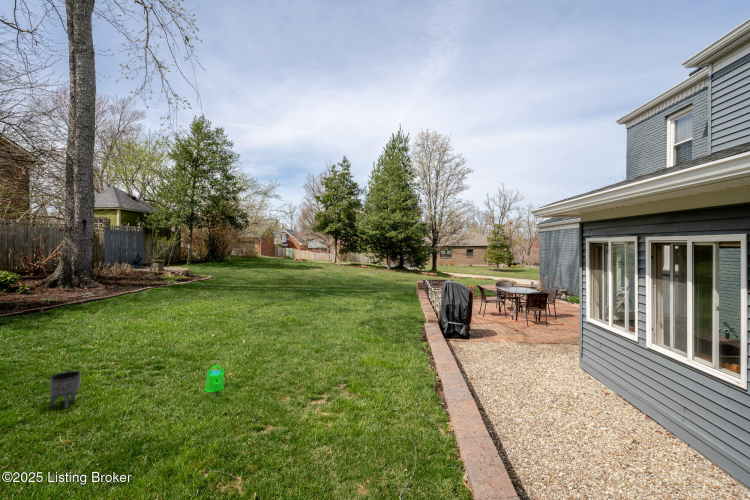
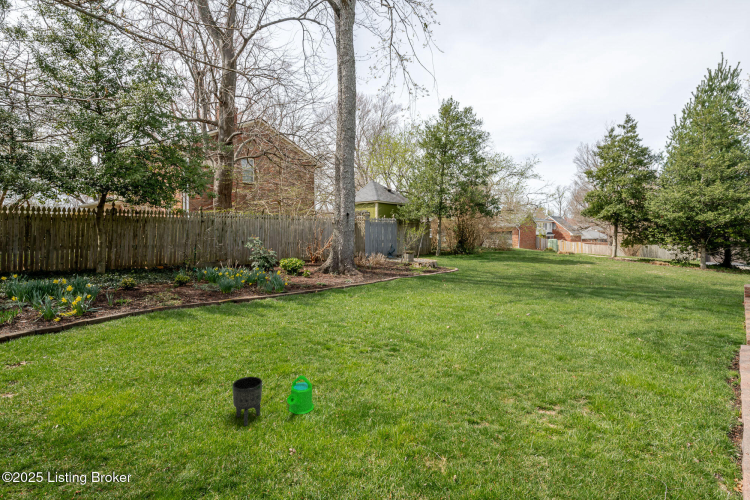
watering can: present [205,365,224,392] -> present [287,375,314,414]

